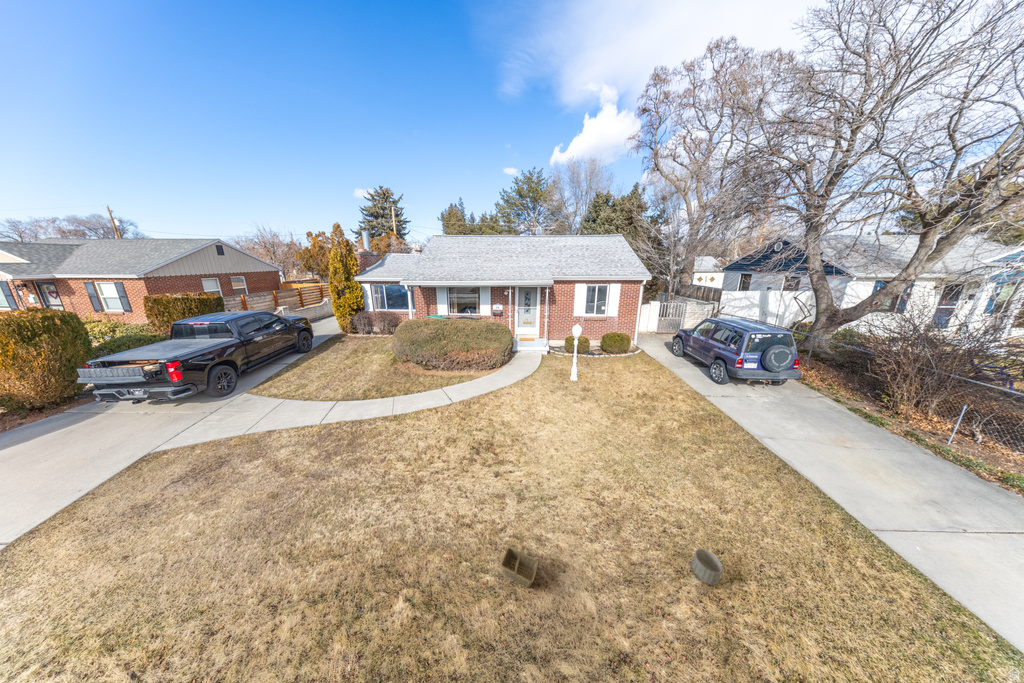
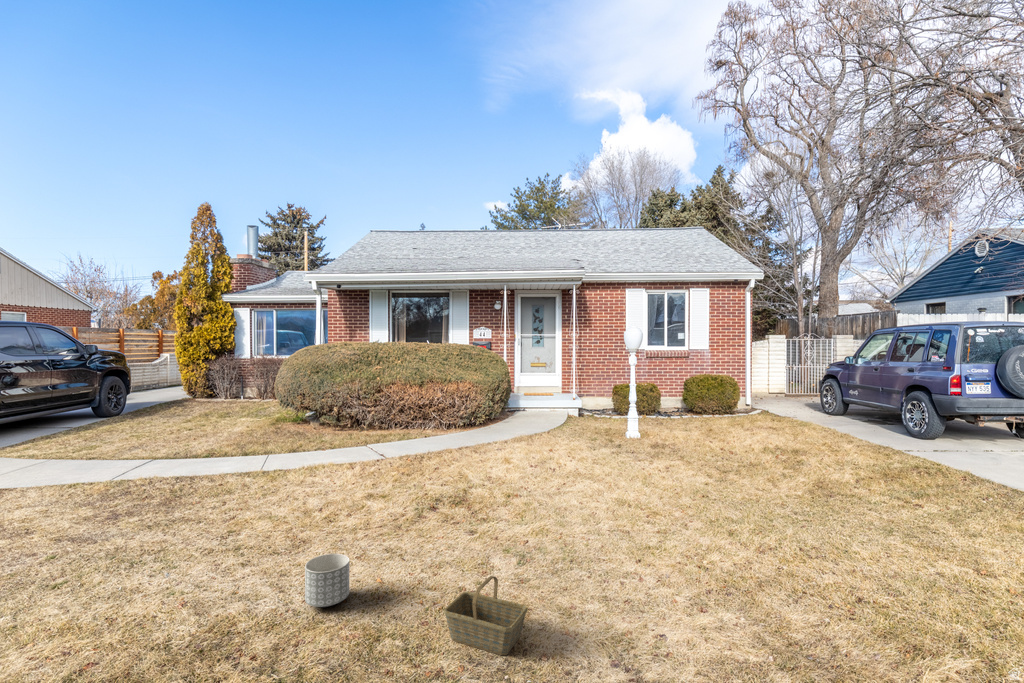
planter: present [692,549,723,585] -> present [305,554,349,607]

